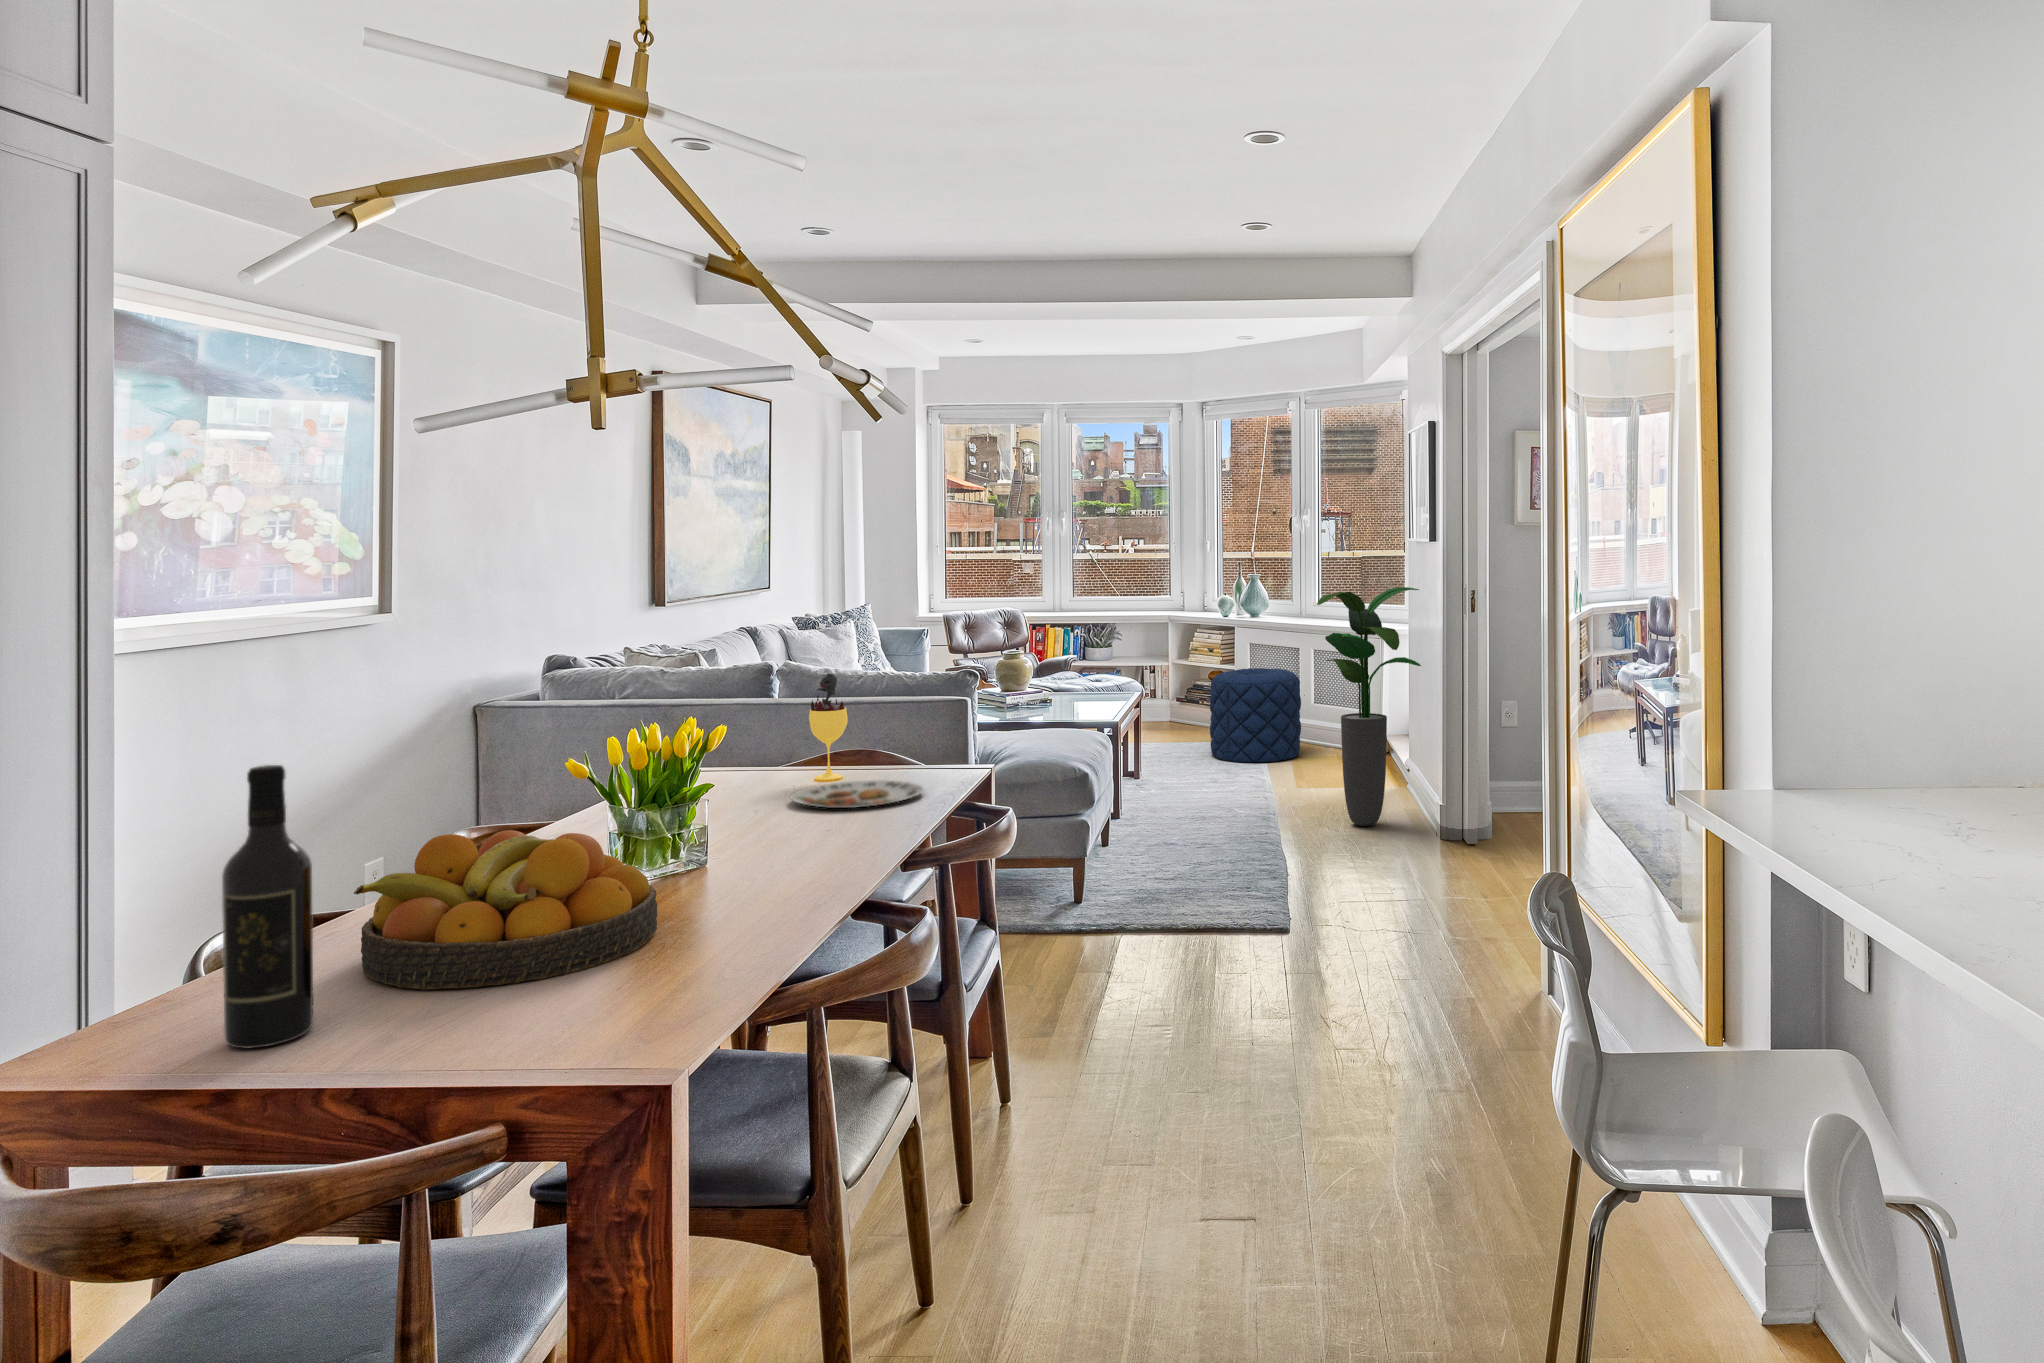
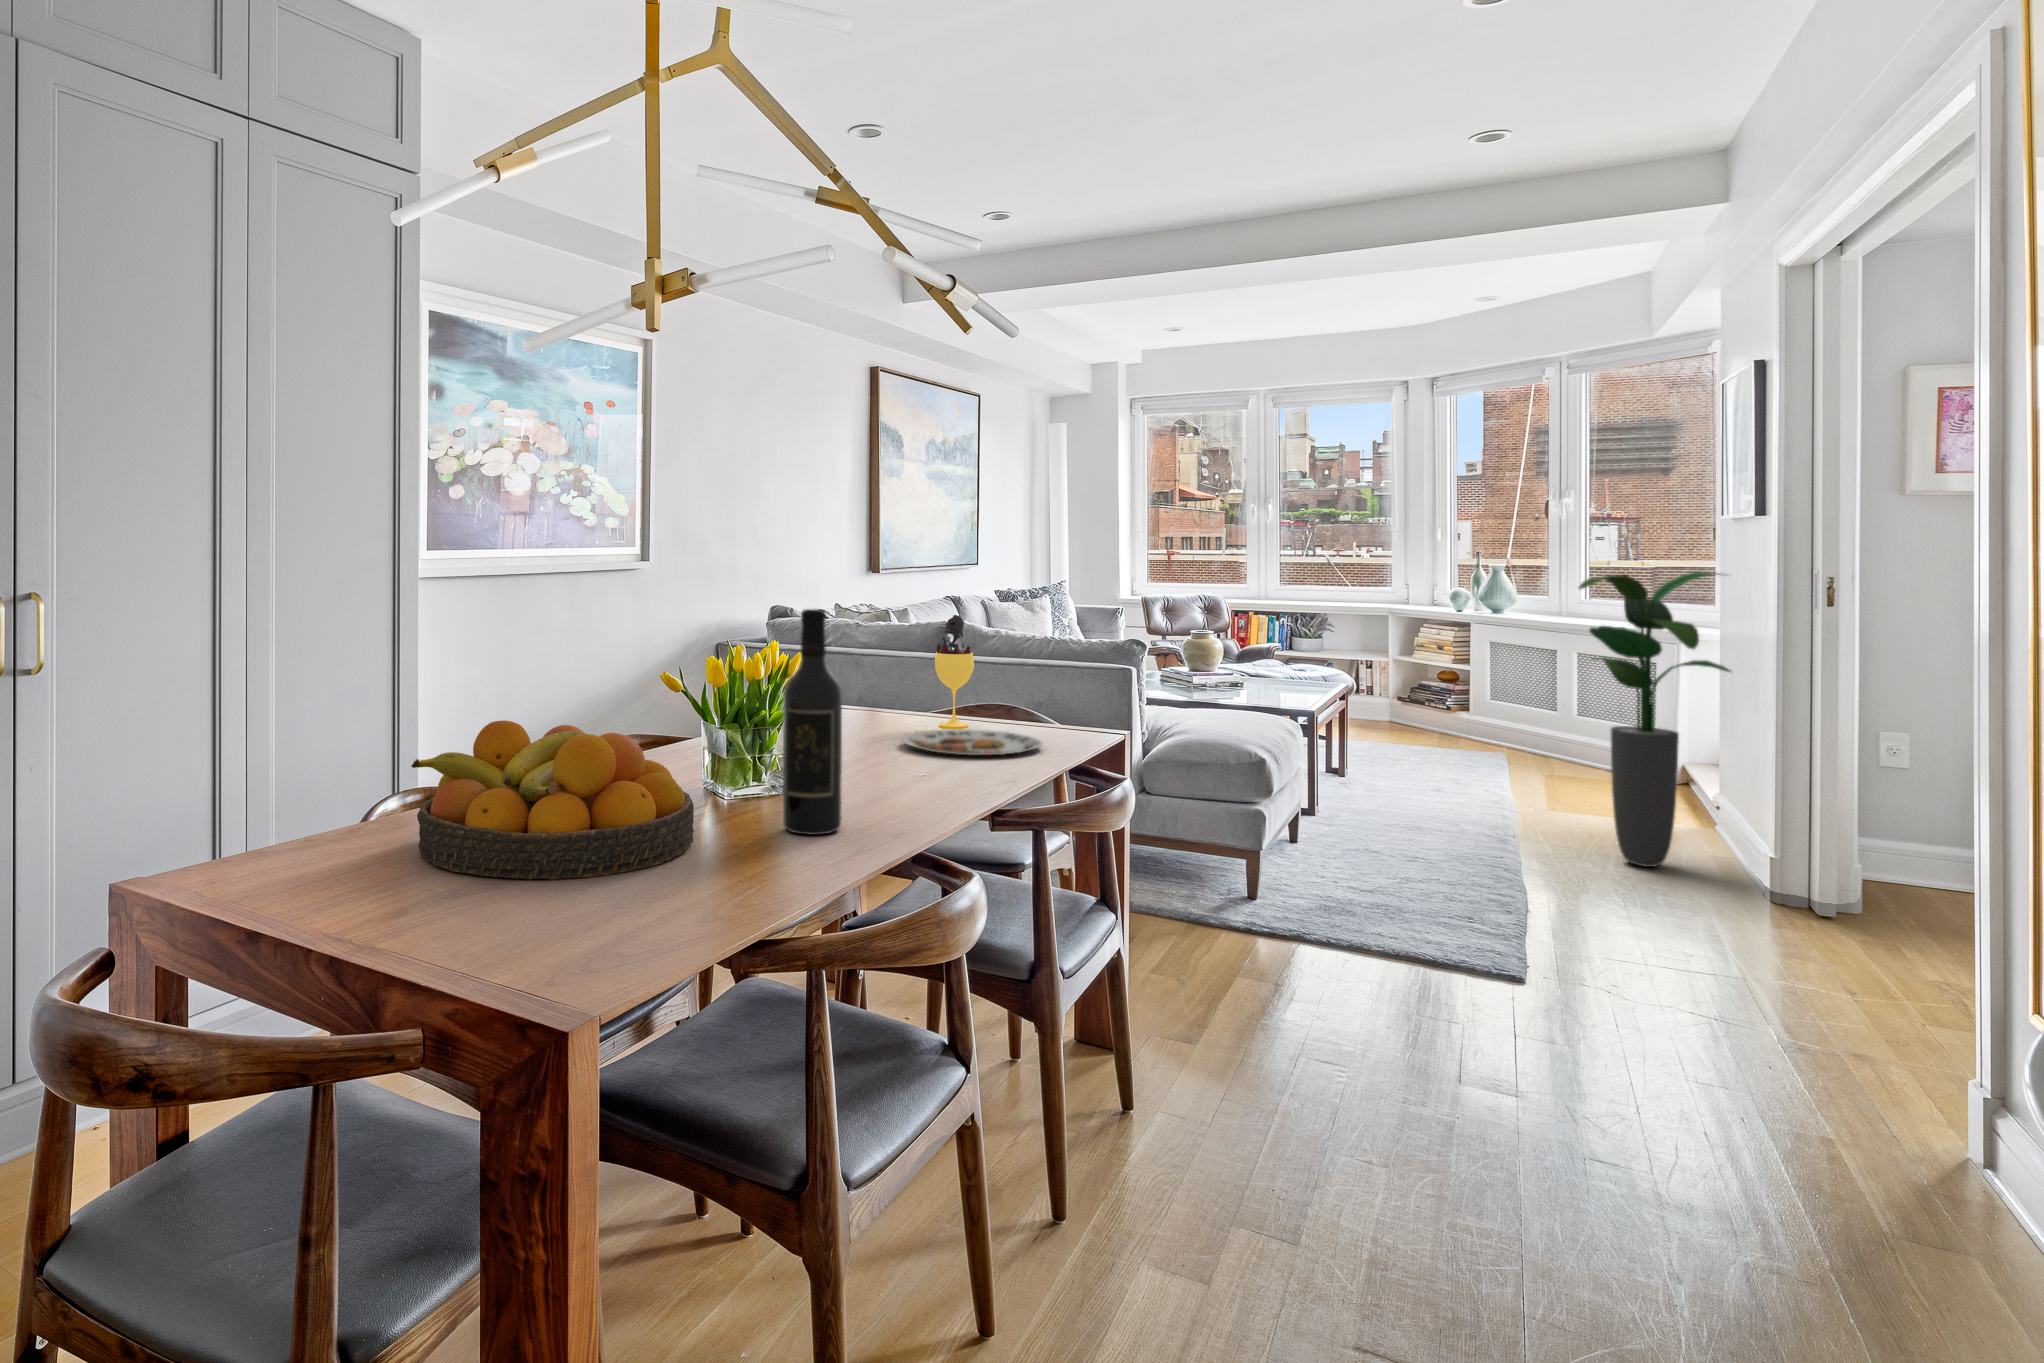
pouf: present [1210,668,1301,762] -> none [1438,669,1559,778]
wine bottle: present [222,765,313,1049] -> present [783,609,842,835]

